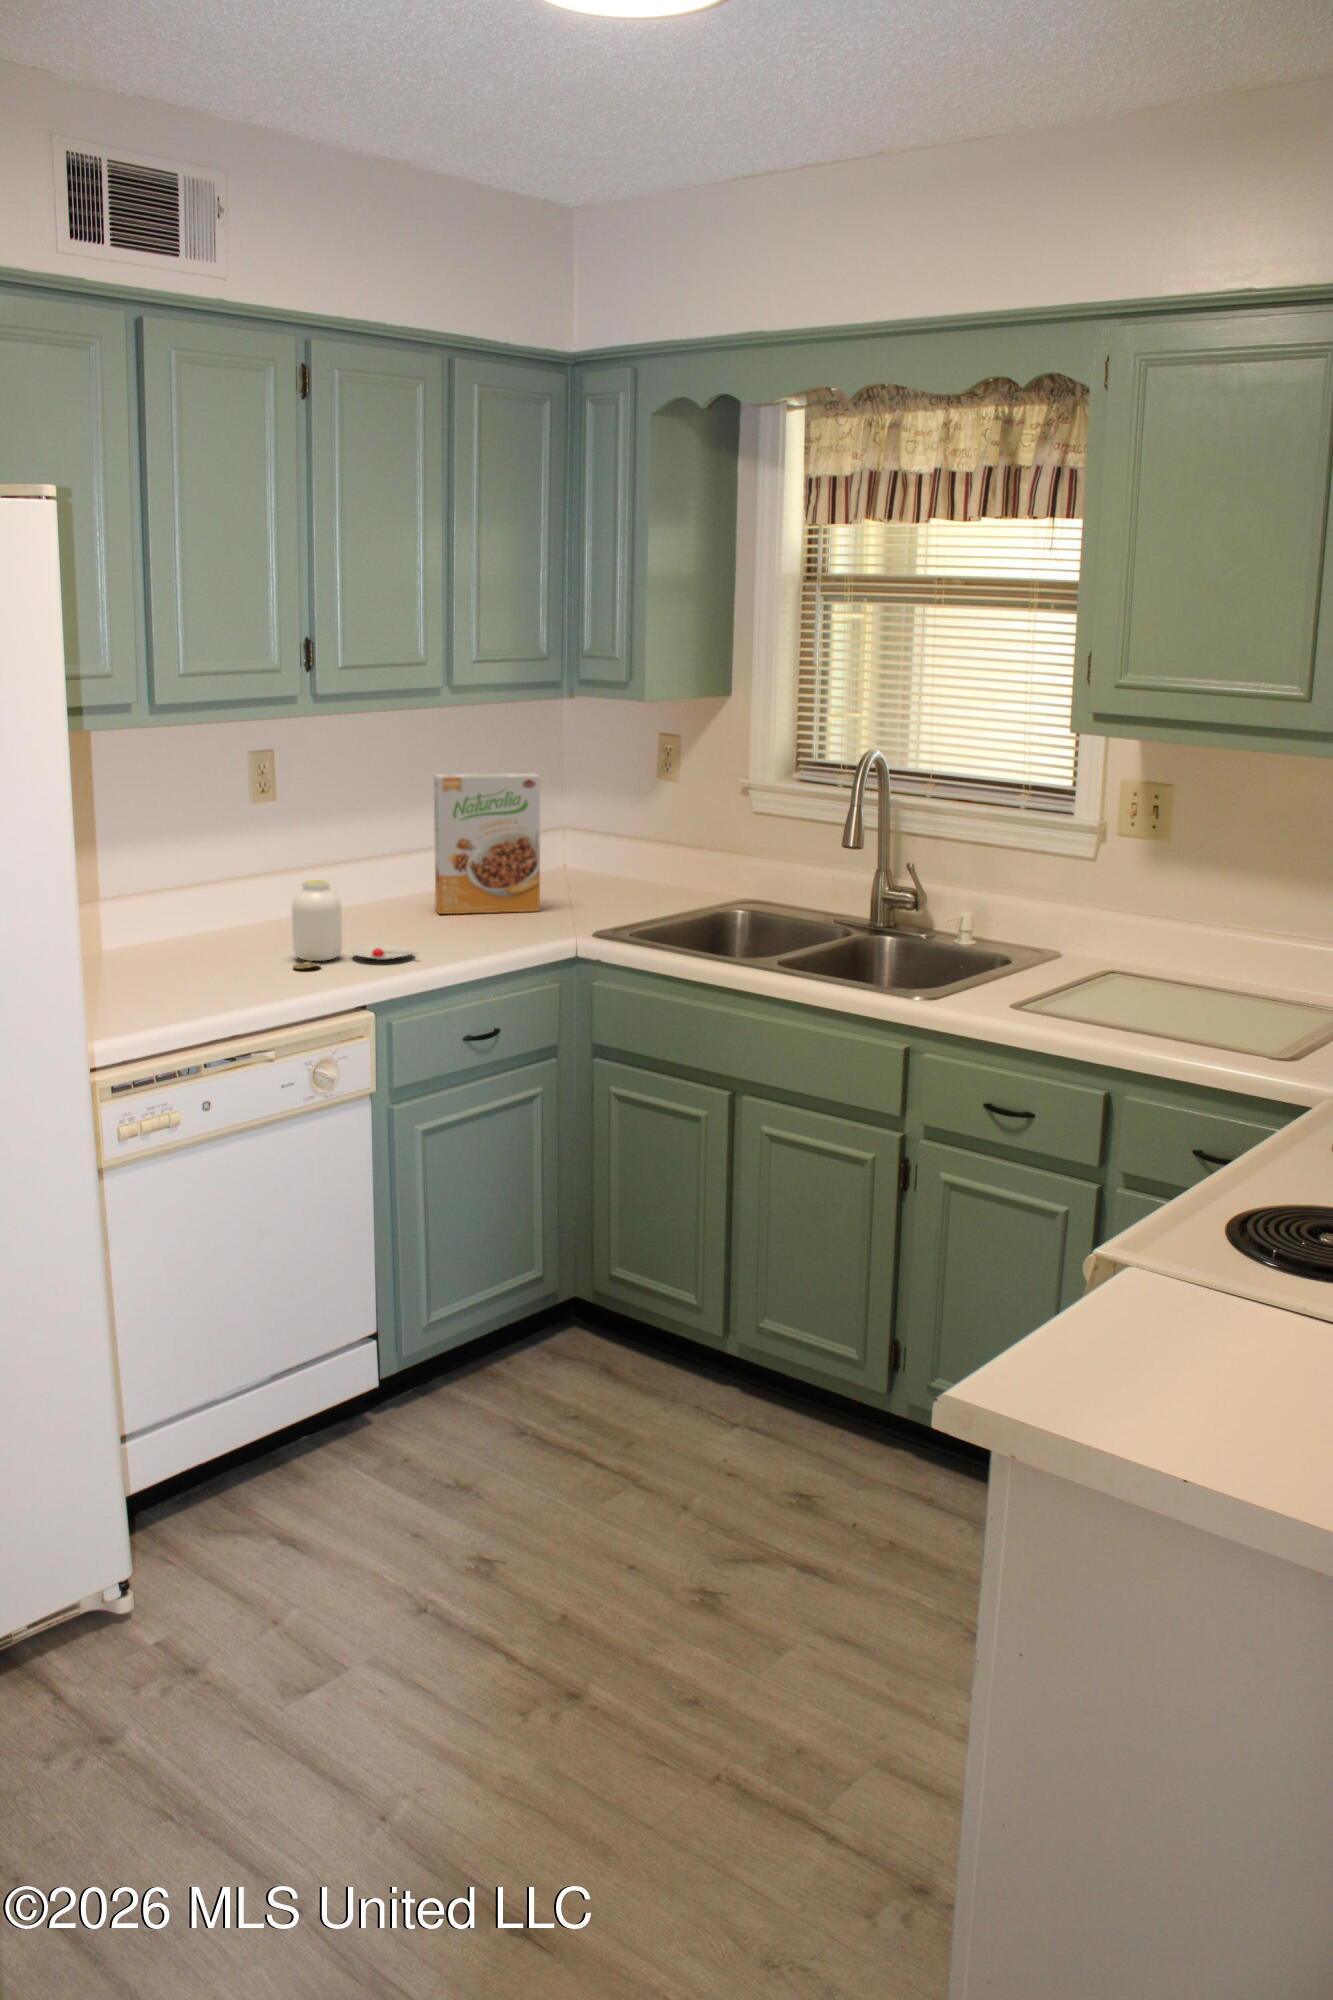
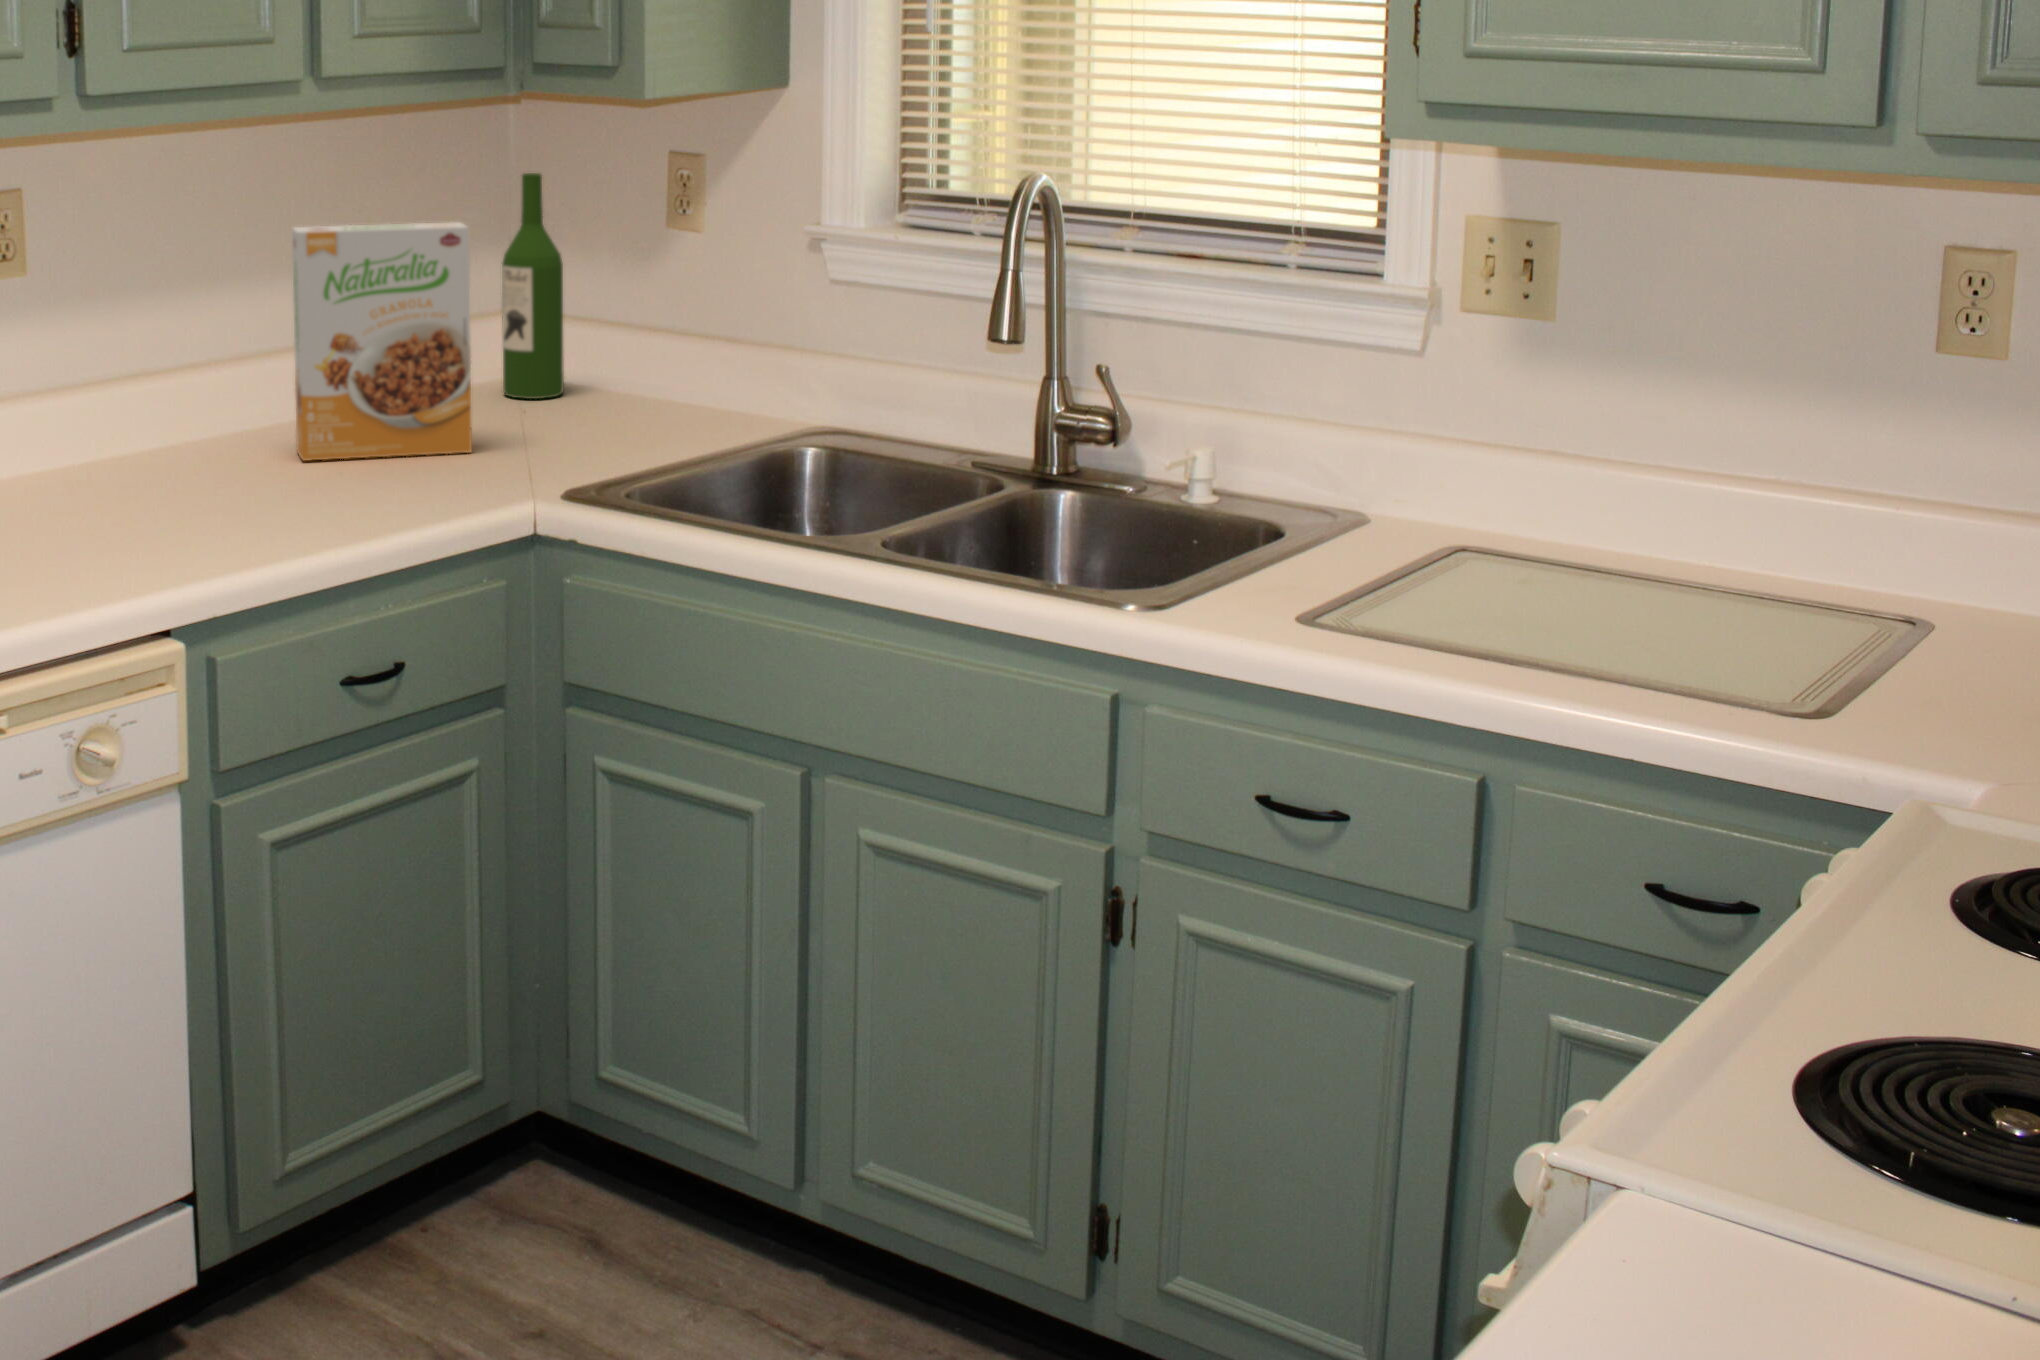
wine bottle: none [557,745,595,882] -> present [502,173,564,399]
jar: present [292,880,414,969] -> none [45,412,263,566]

